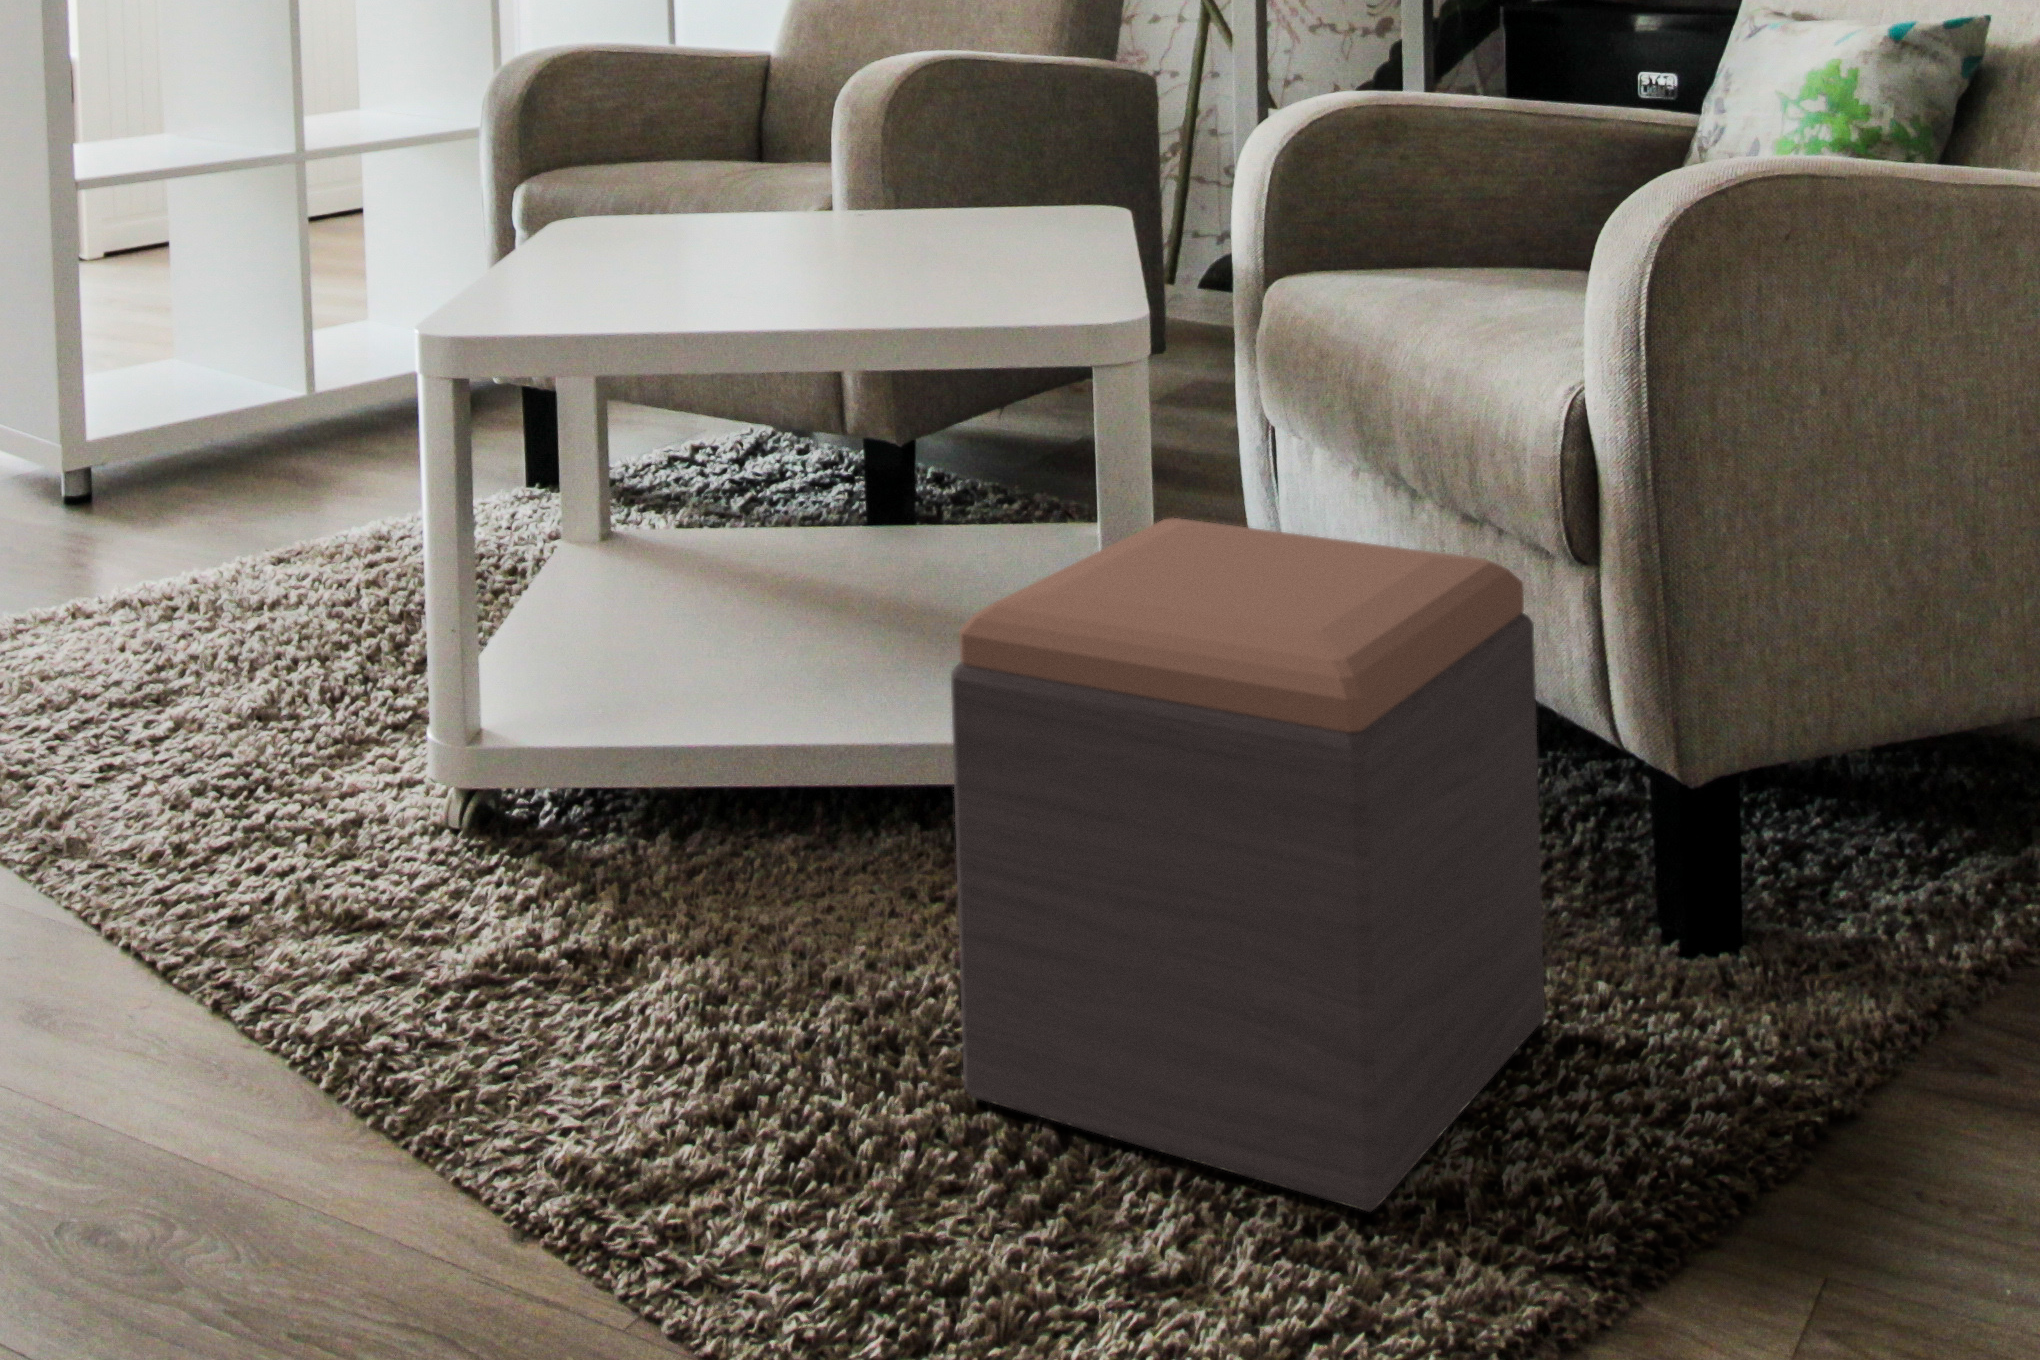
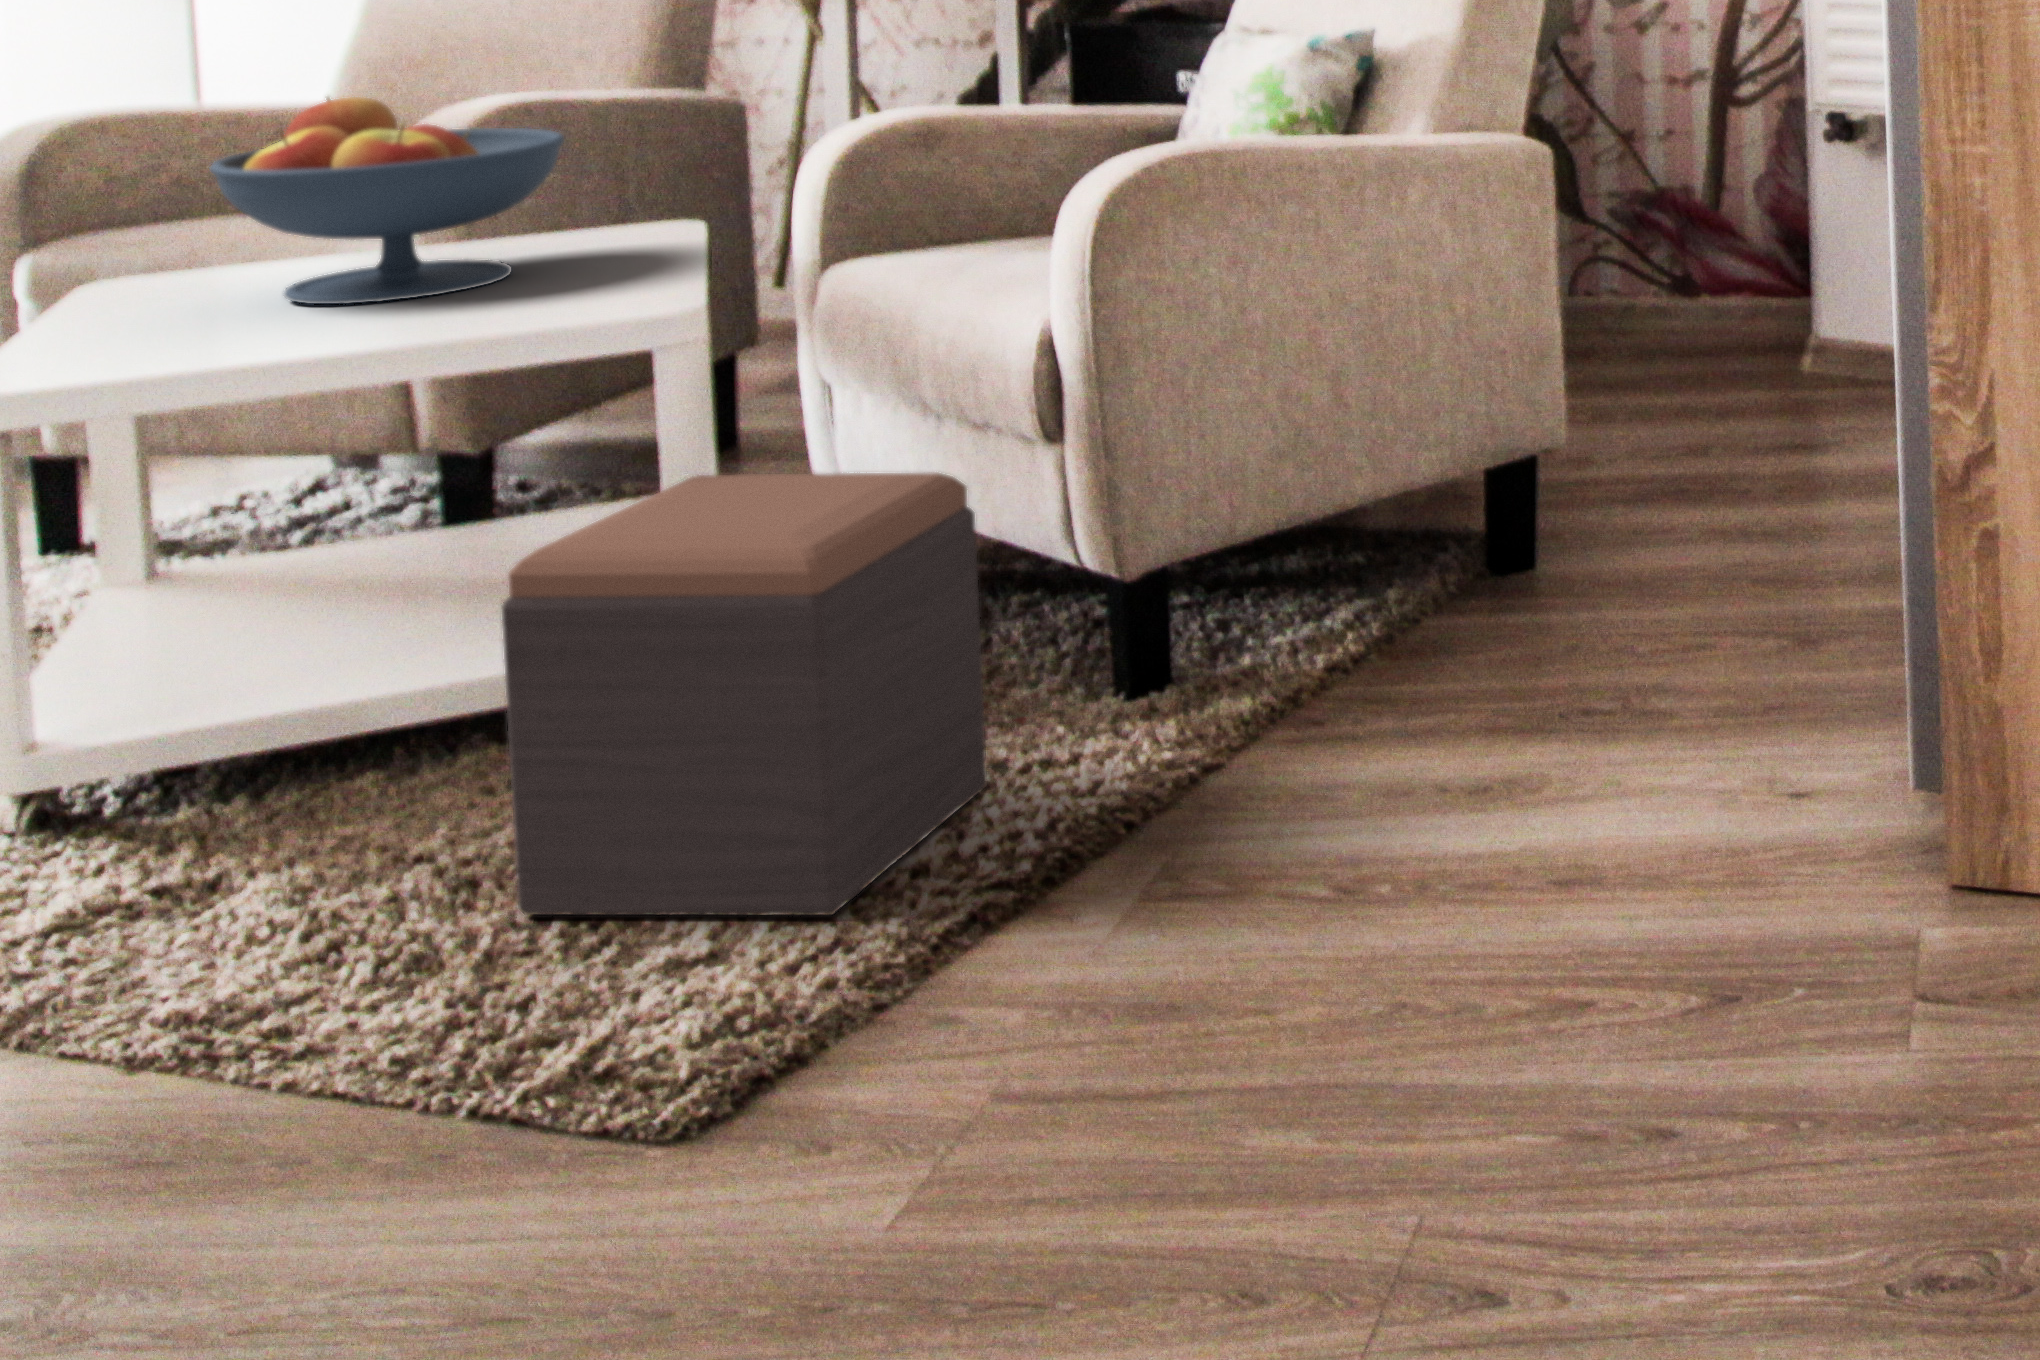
fruit bowl: none [656,19,1004,256] -> present [210,97,564,304]

